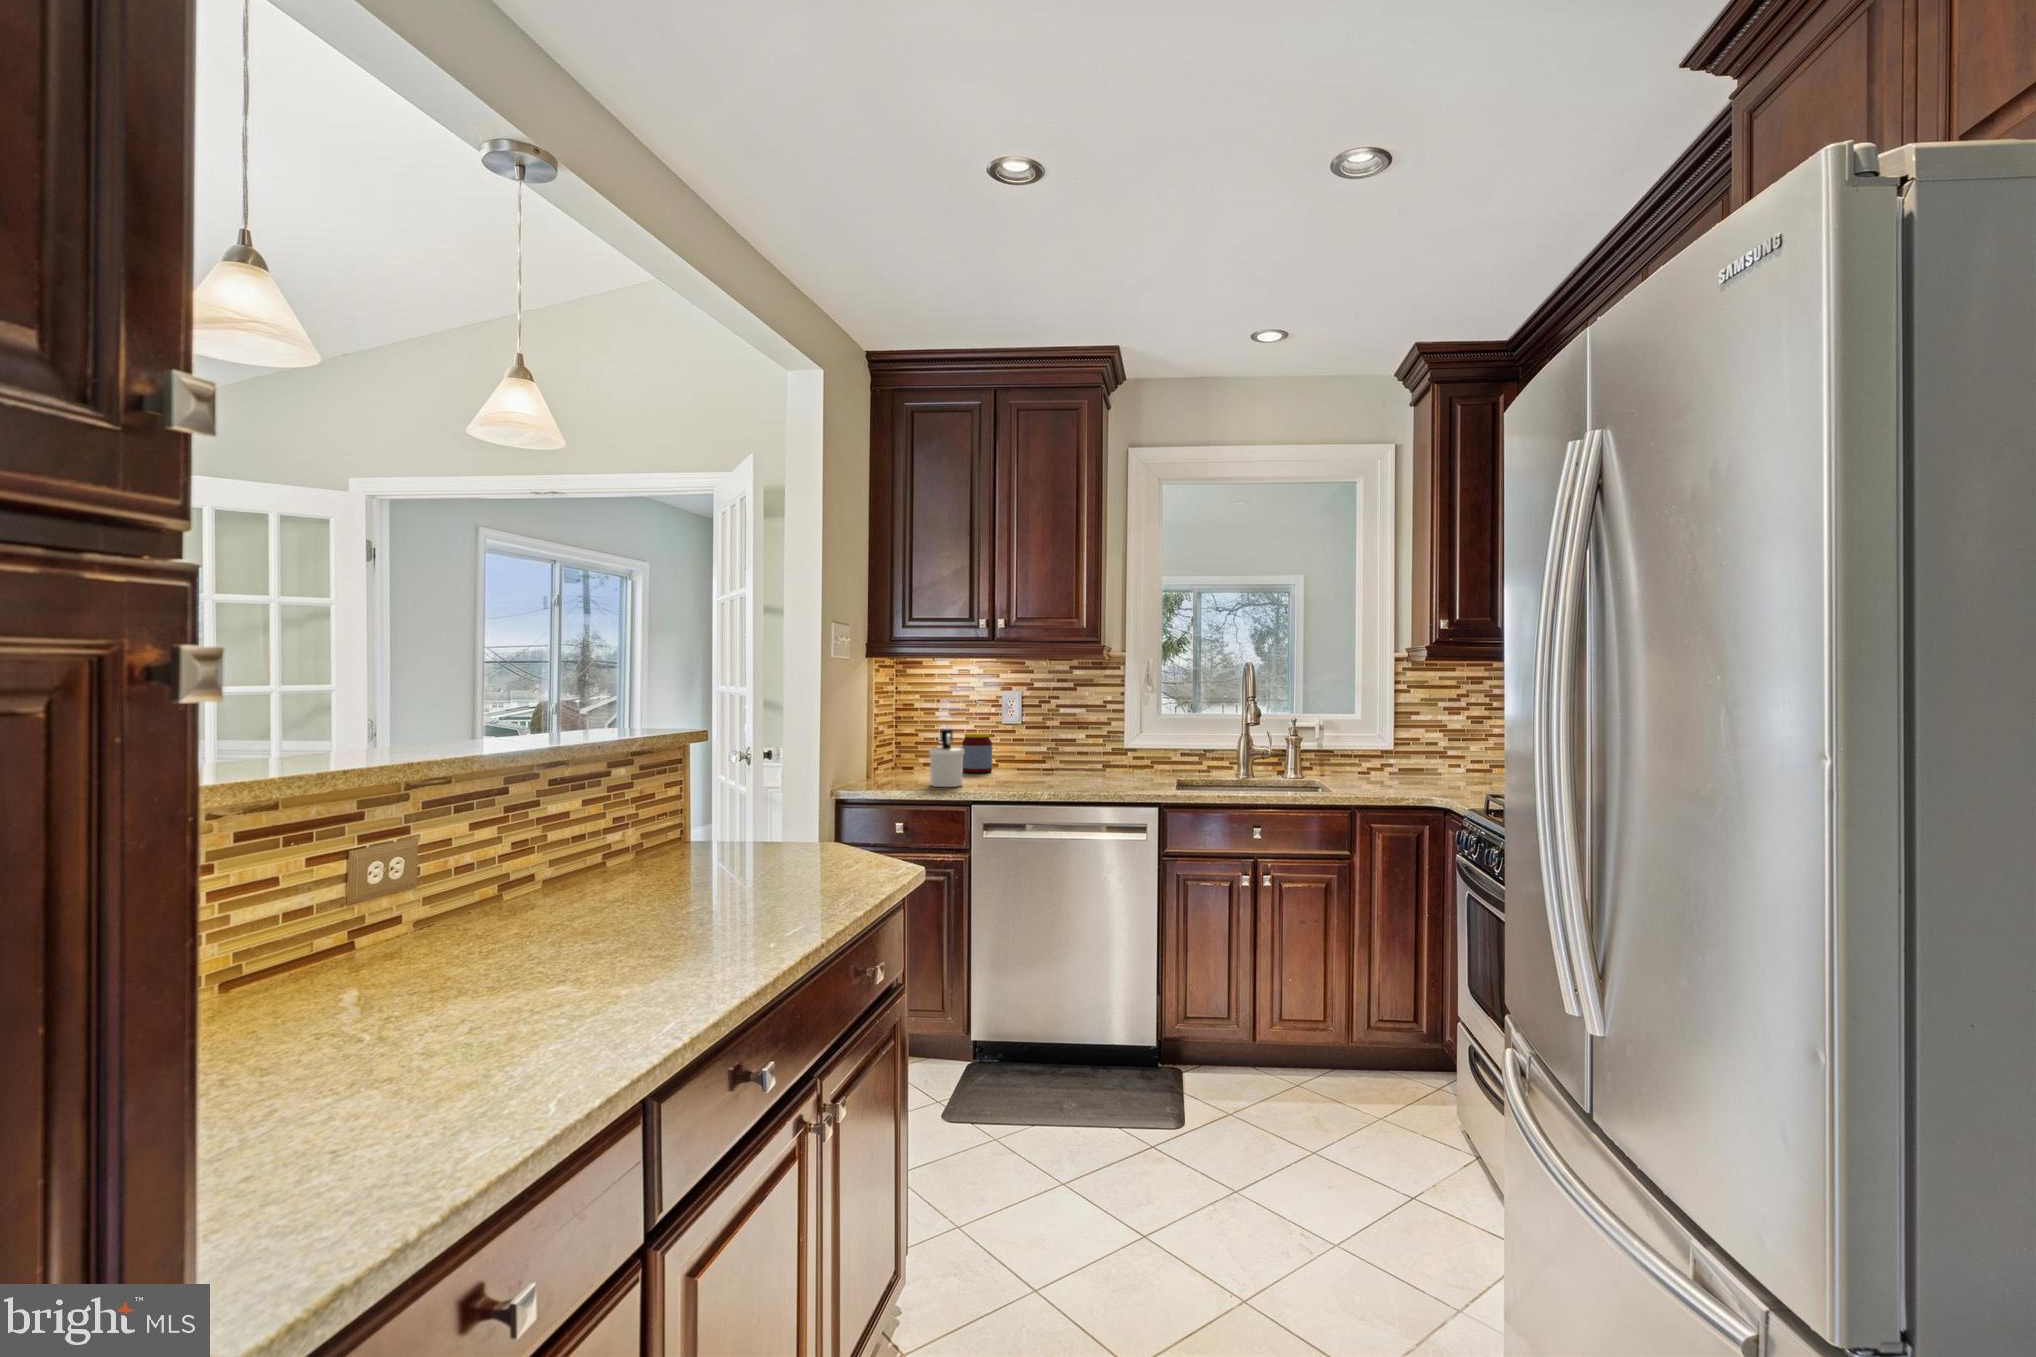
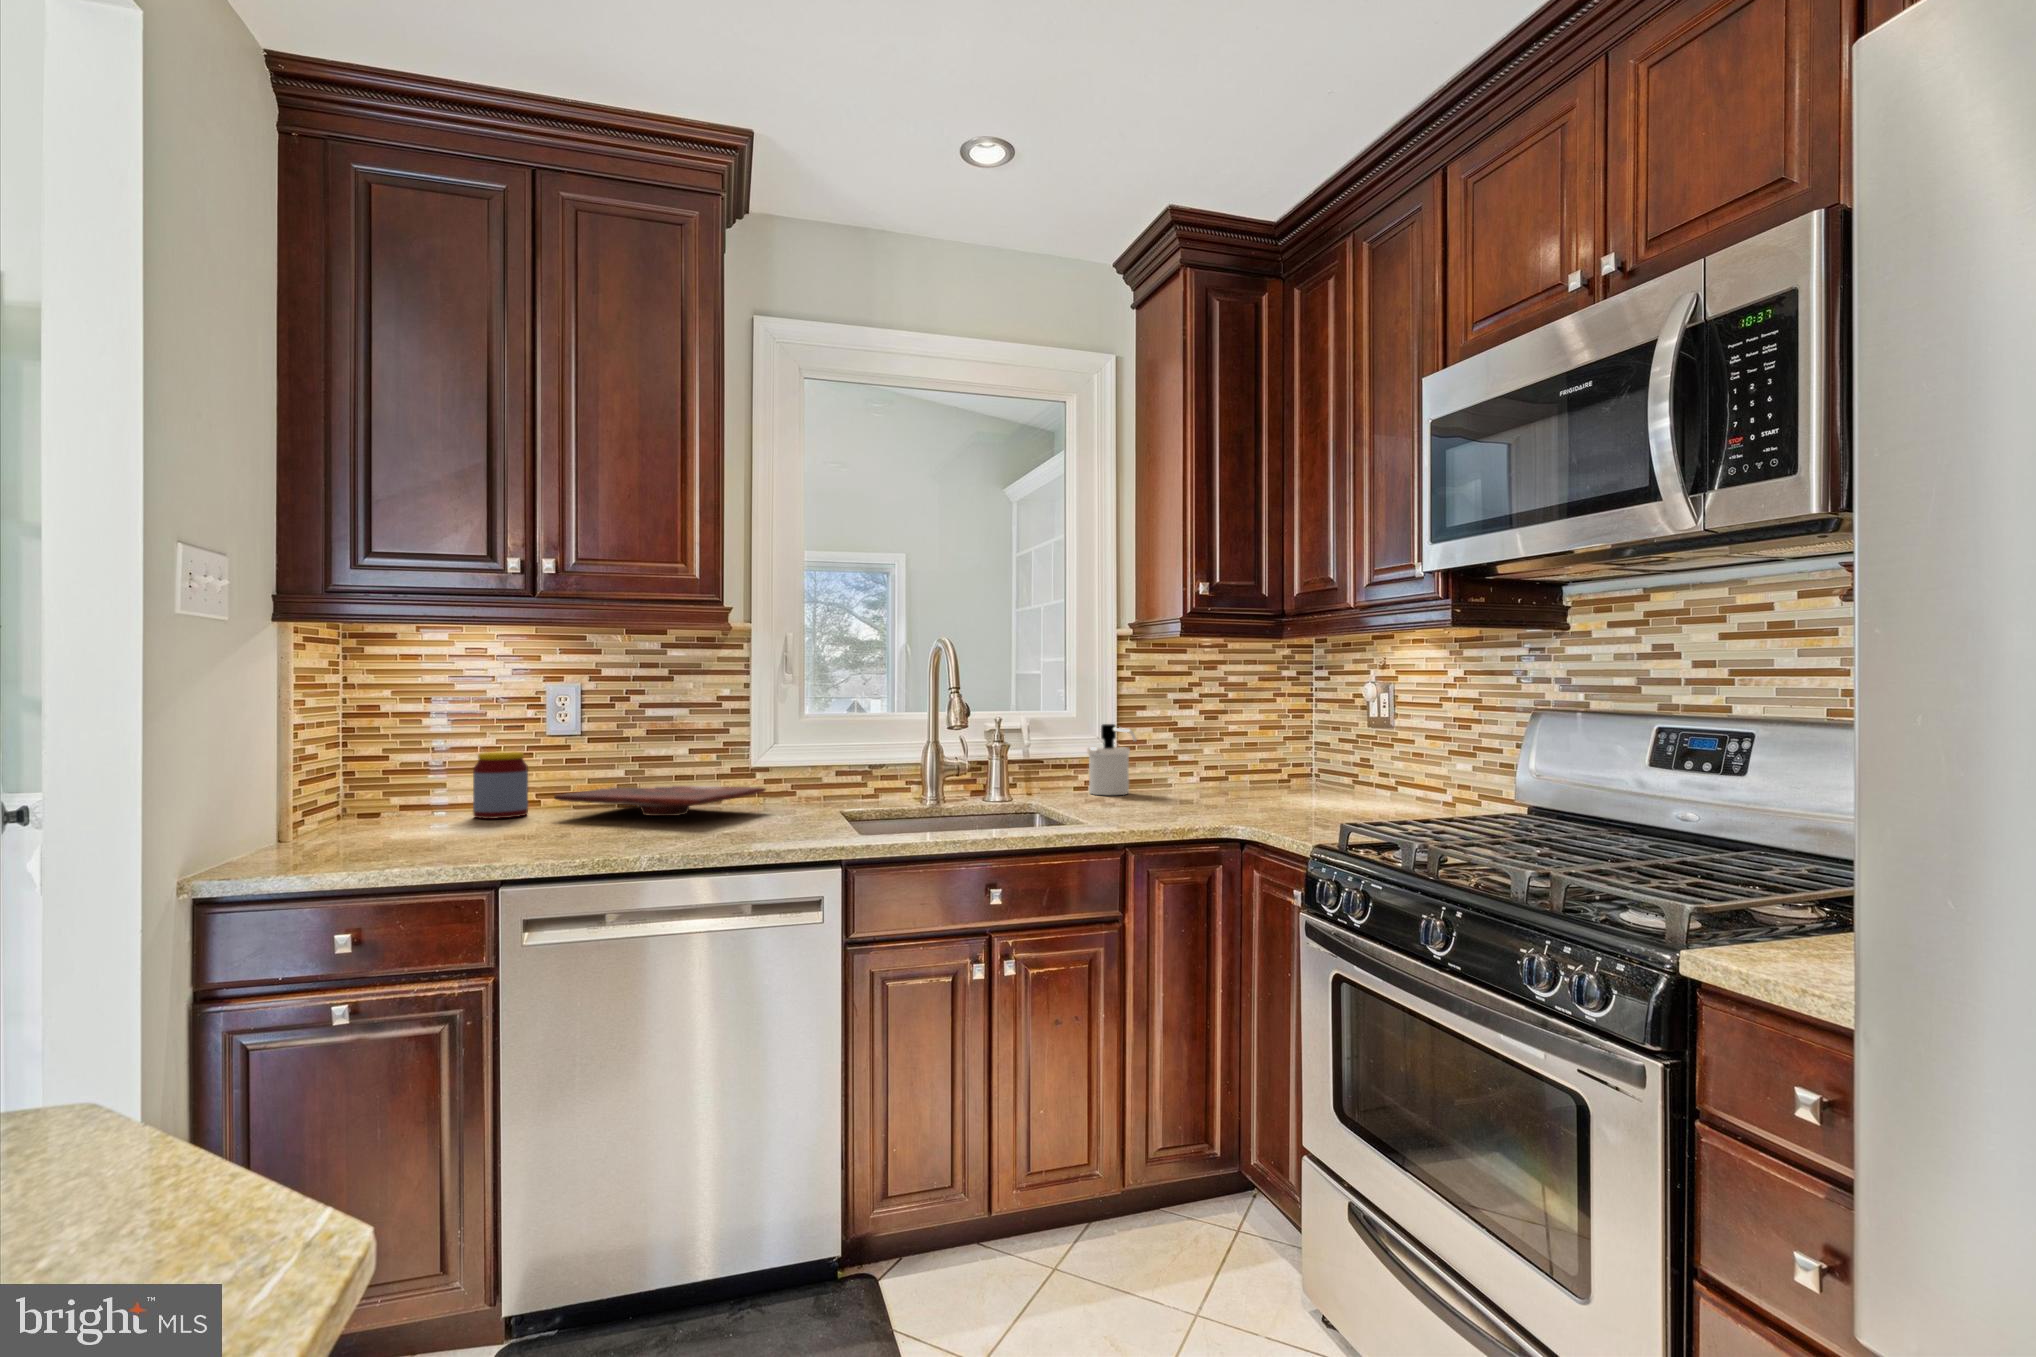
soap dispenser: present [929,729,963,787] -> present [1087,724,1137,795]
cutting board: none [1006,756,1132,776] -> present [554,786,766,816]

